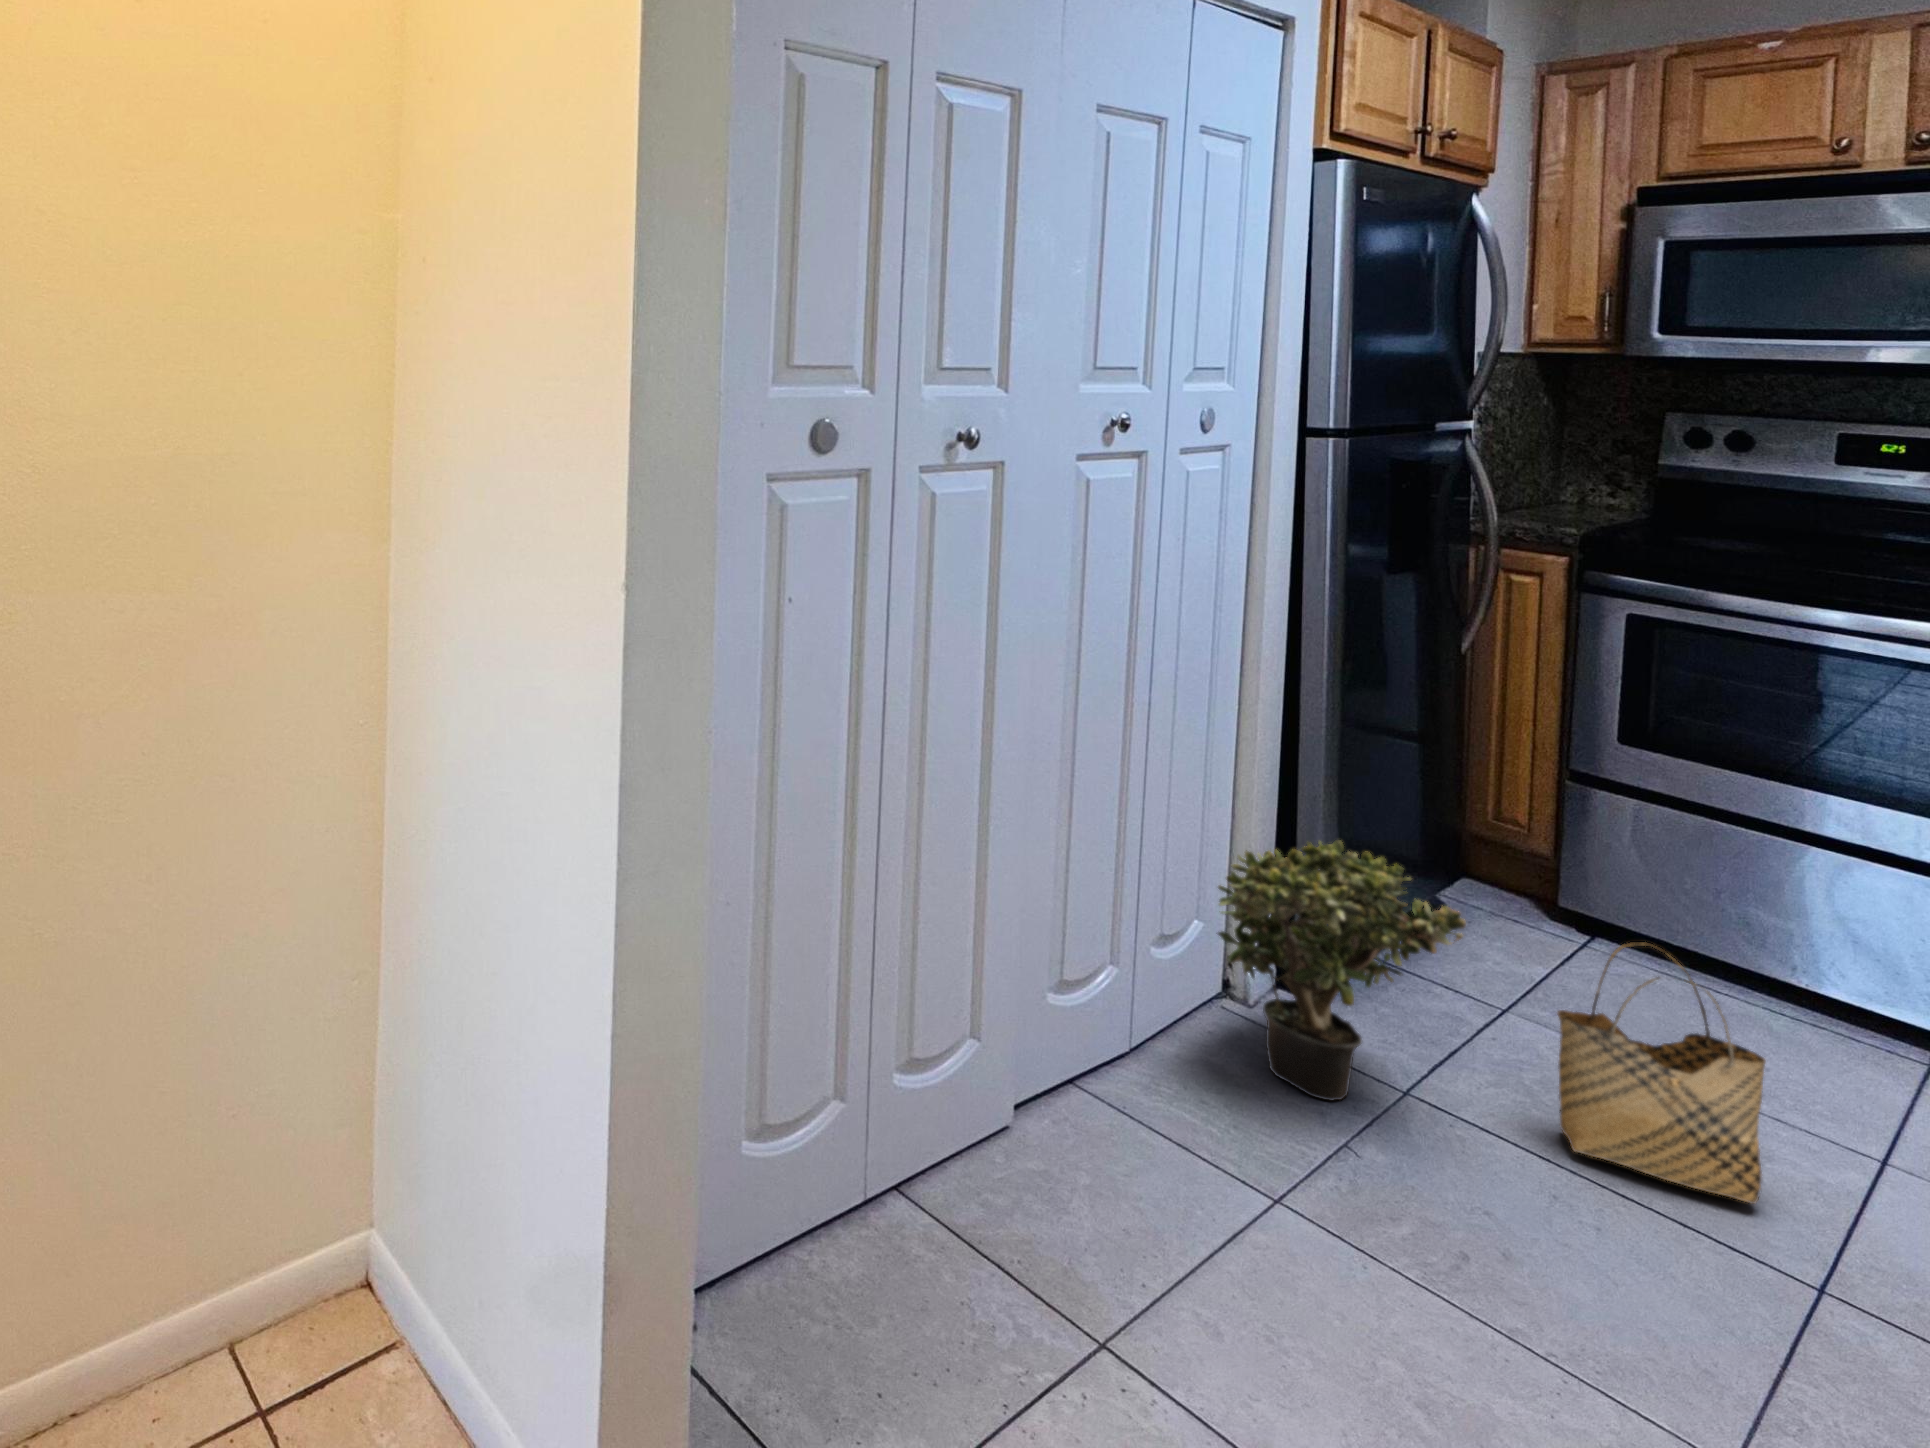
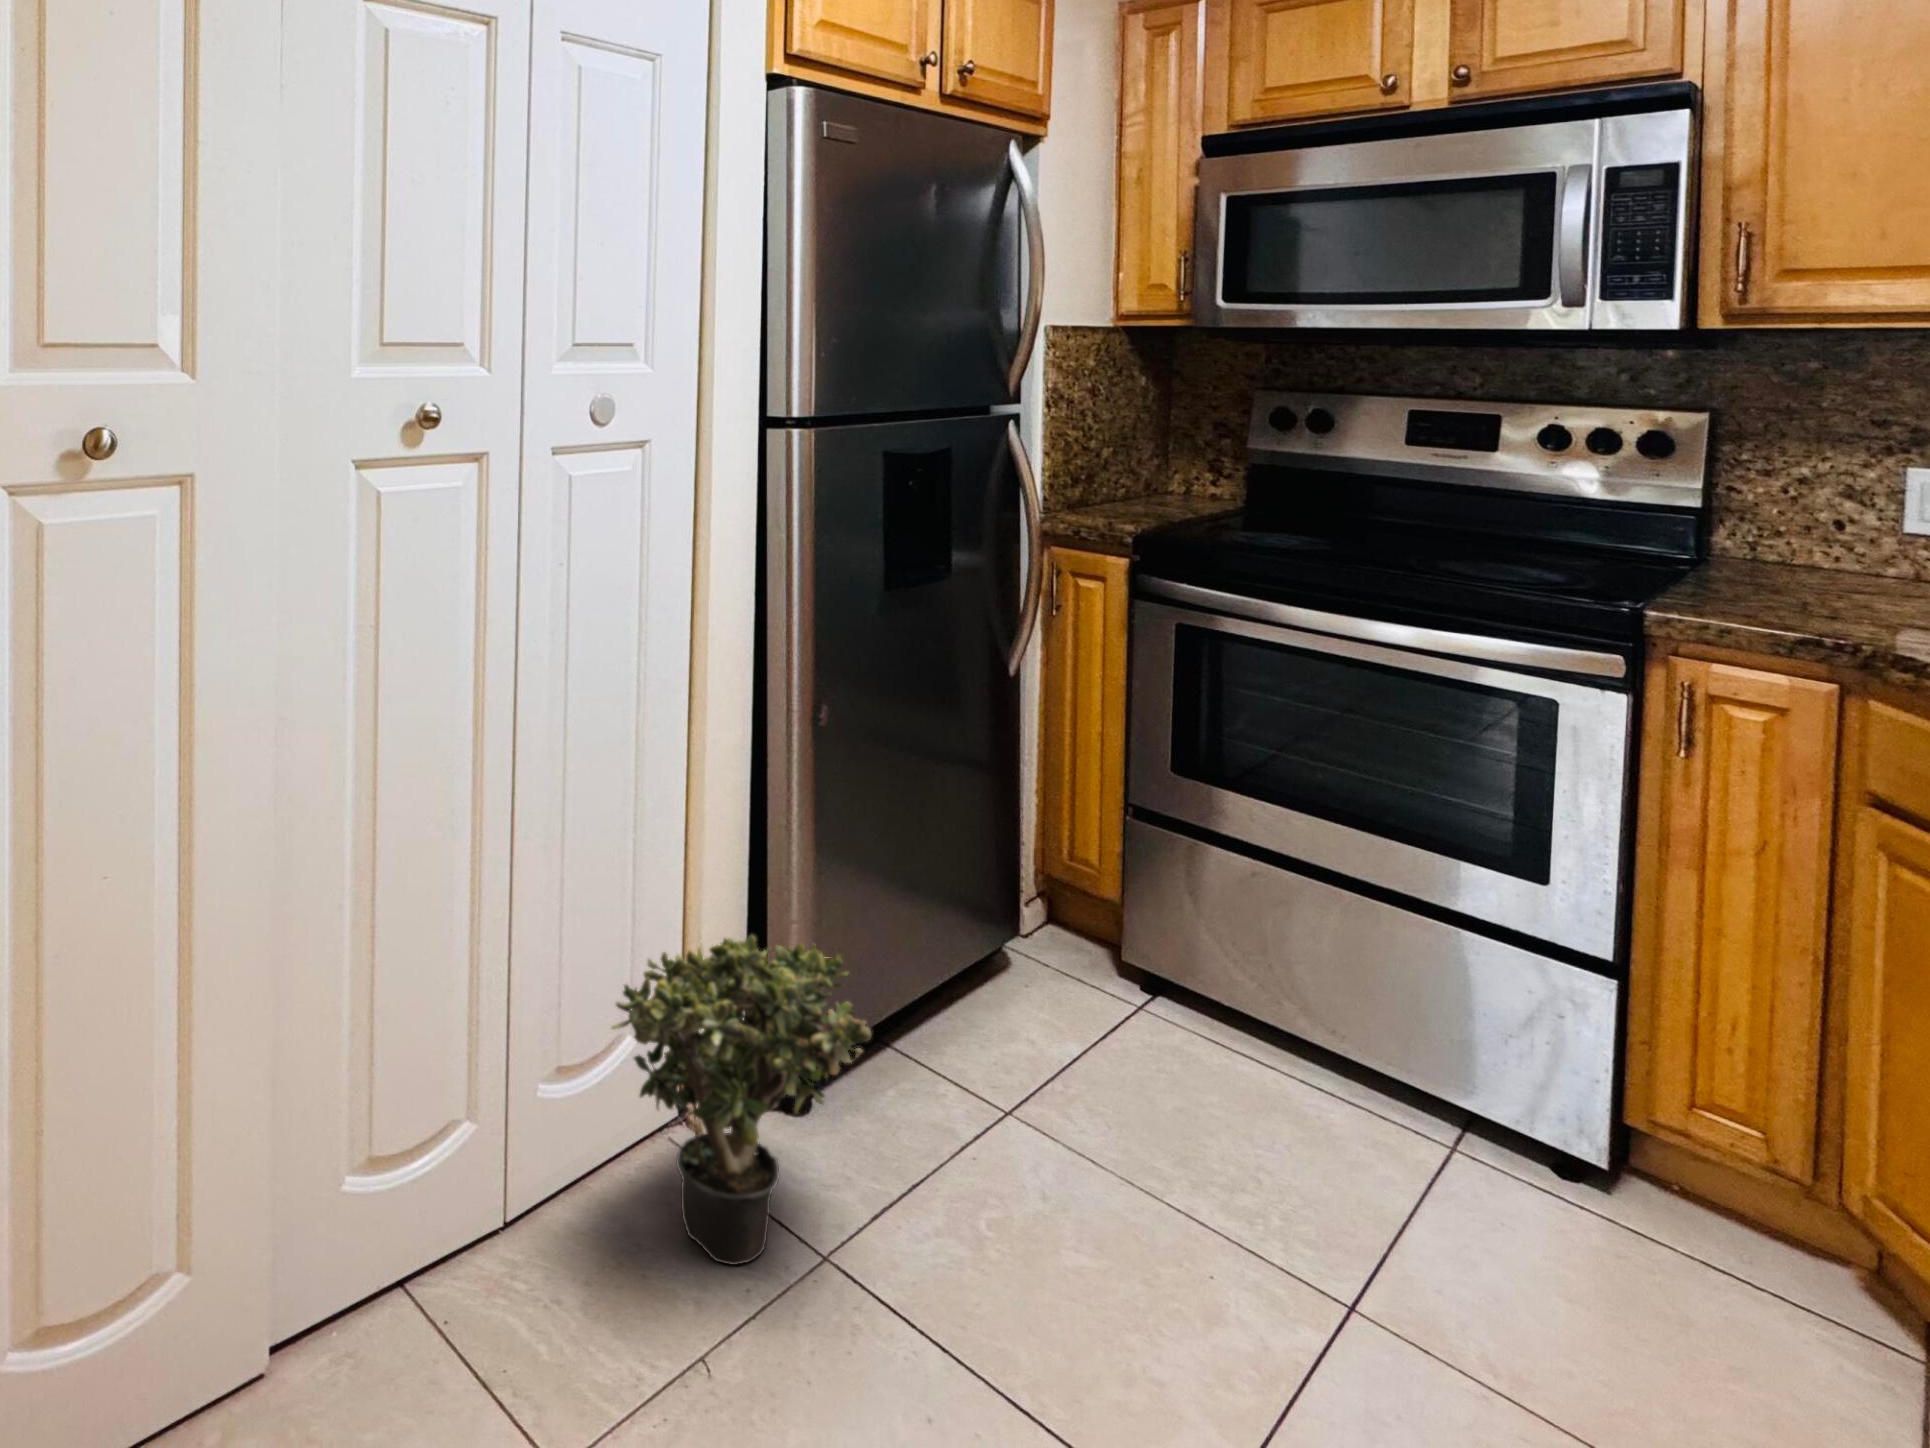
woven basket: present [1557,942,1766,1204] -> none [979,1037,1184,1356]

